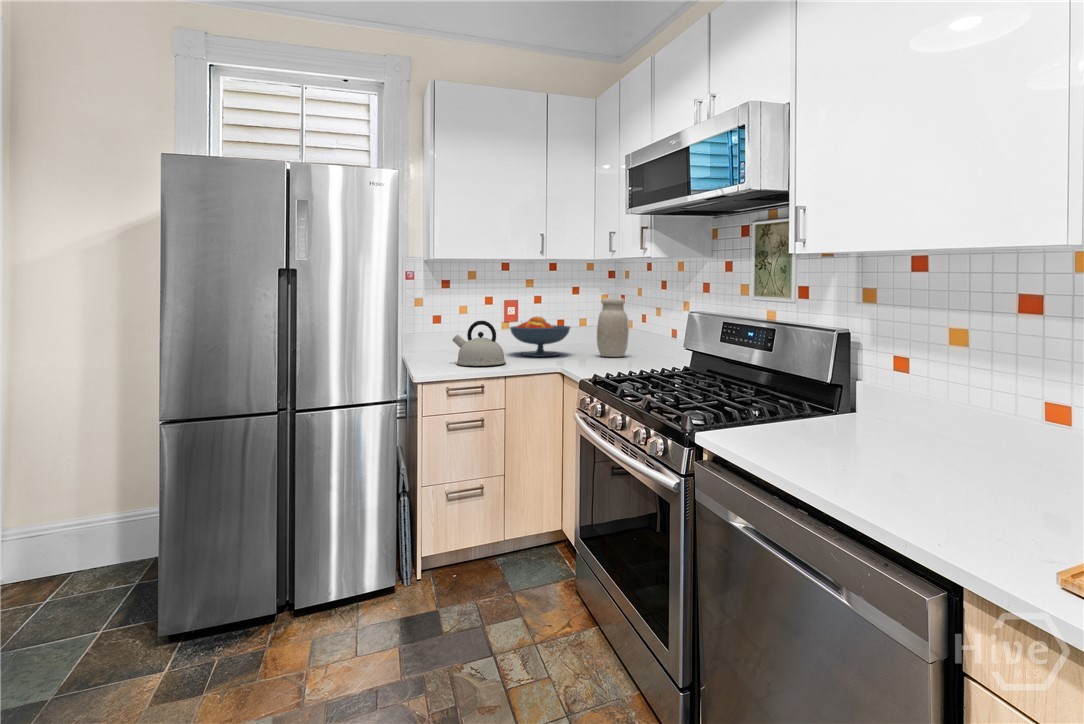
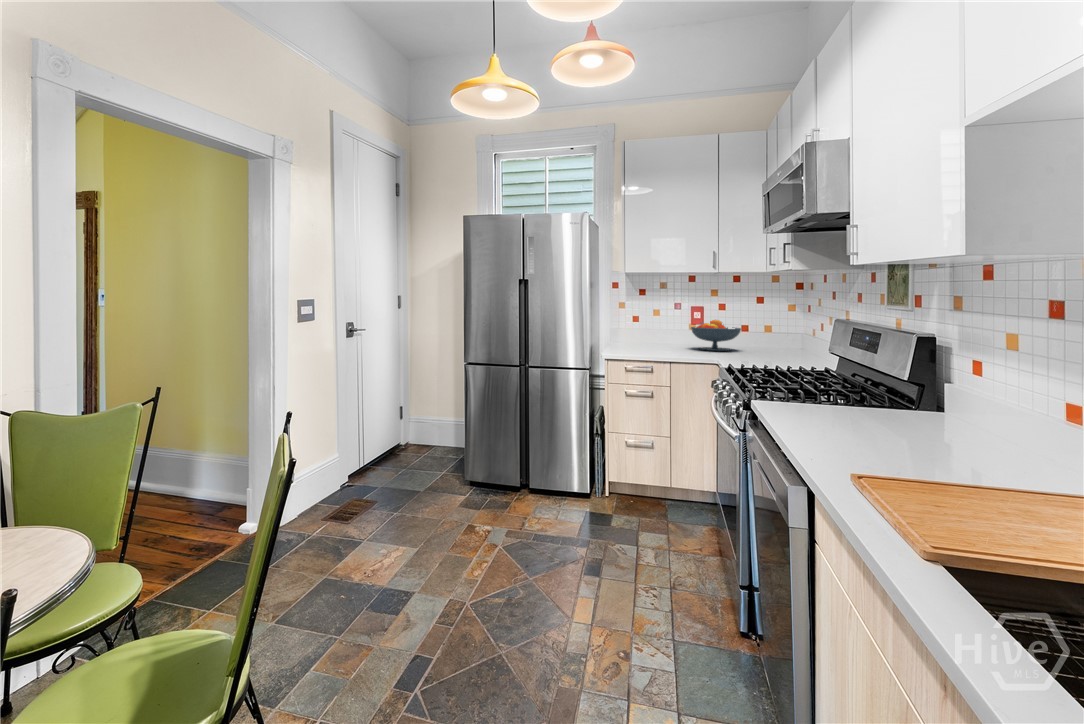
jar: present [597,298,629,357] -> none [762,306,791,355]
kettle: present [452,321,506,366] -> none [641,320,679,353]

